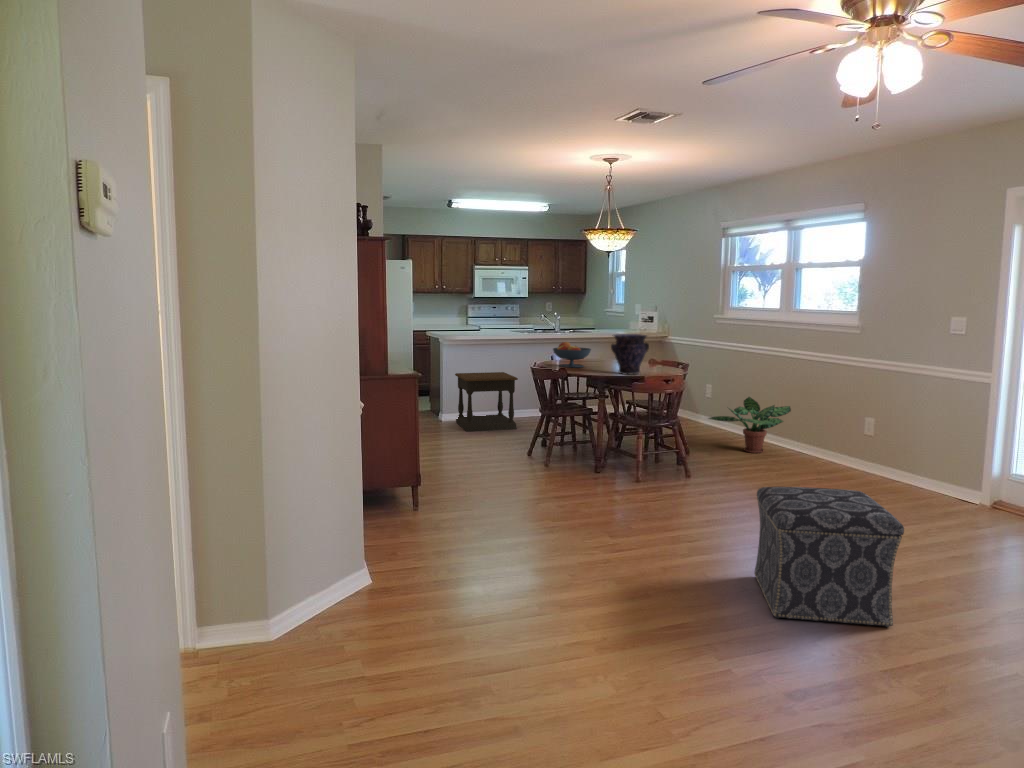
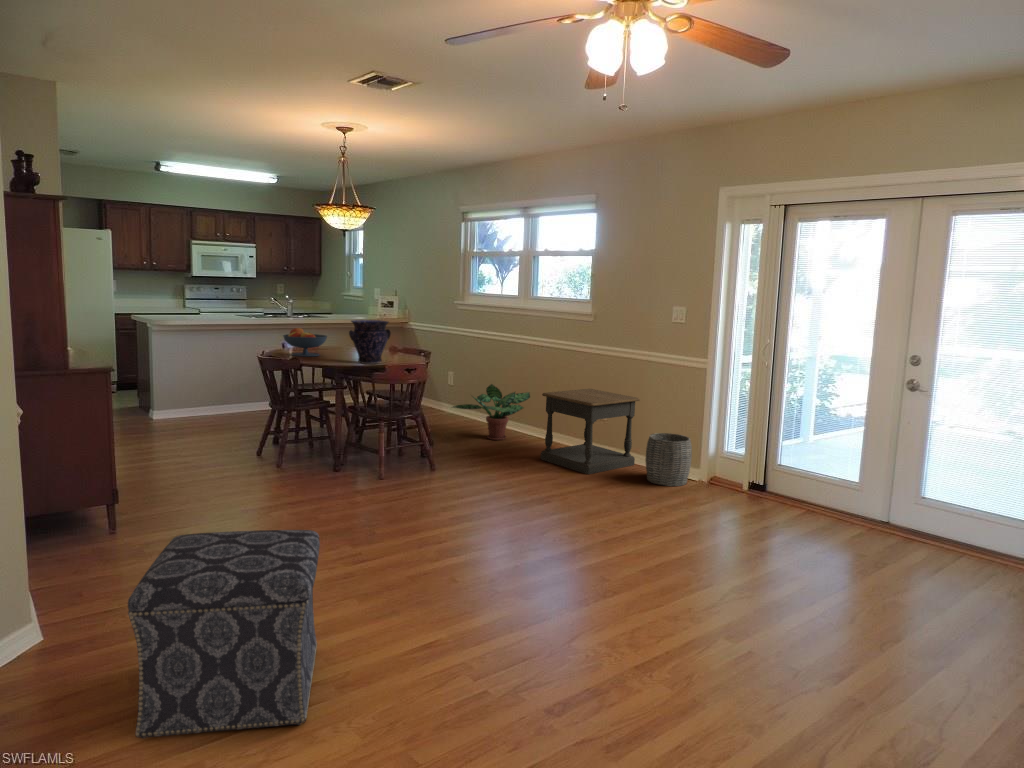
side table: present [455,372,518,431] -> present [541,389,640,474]
woven basket: none [920,453,978,511] -> present [645,433,692,486]
ottoman: present [754,487,904,627] -> present [128,530,320,738]

